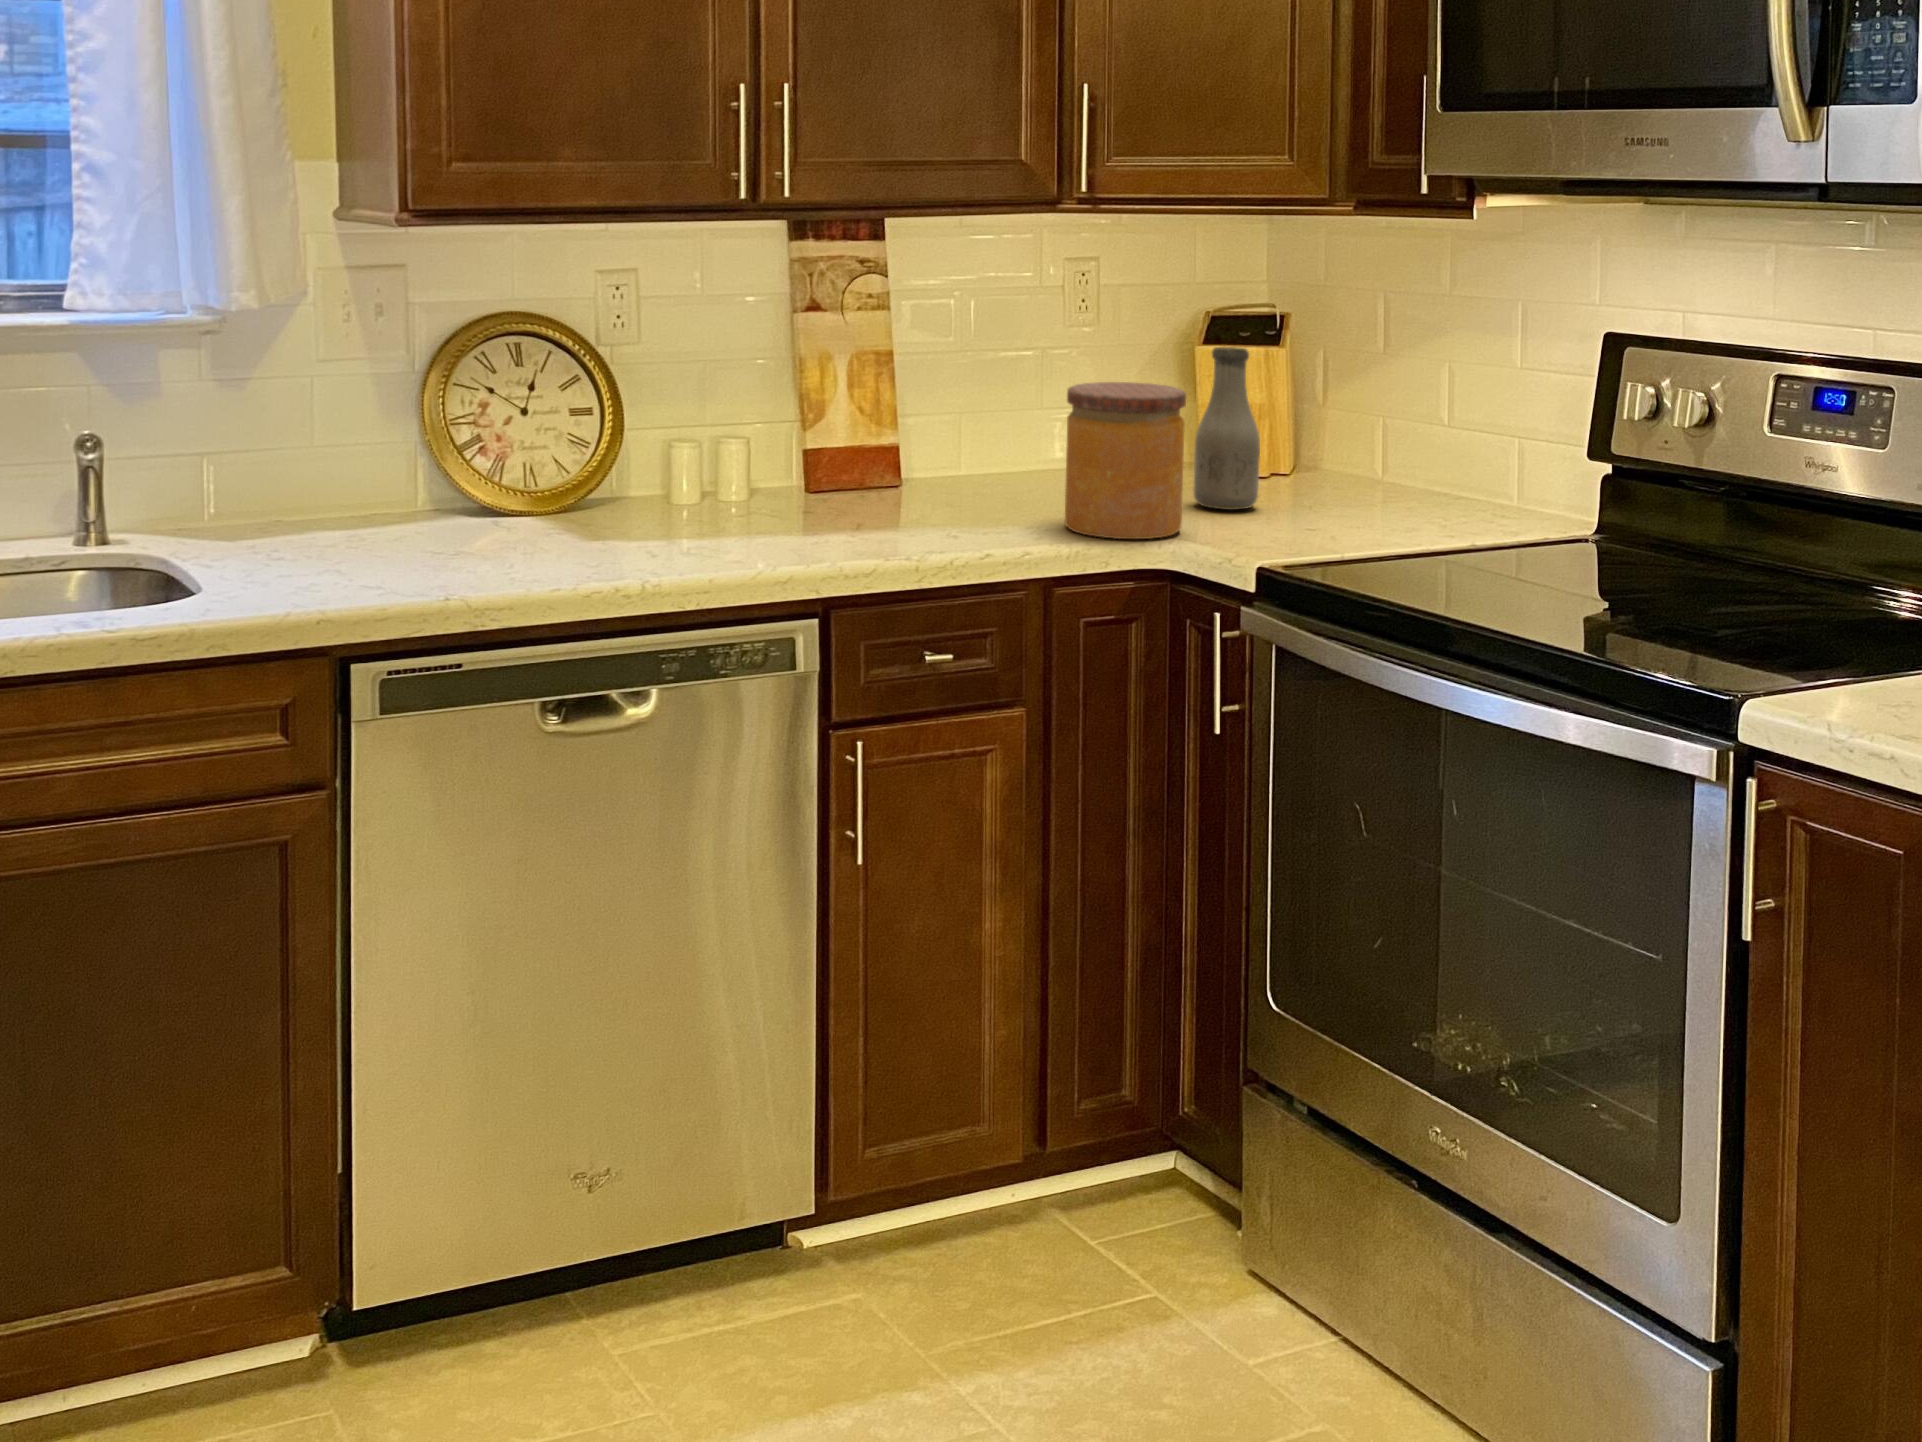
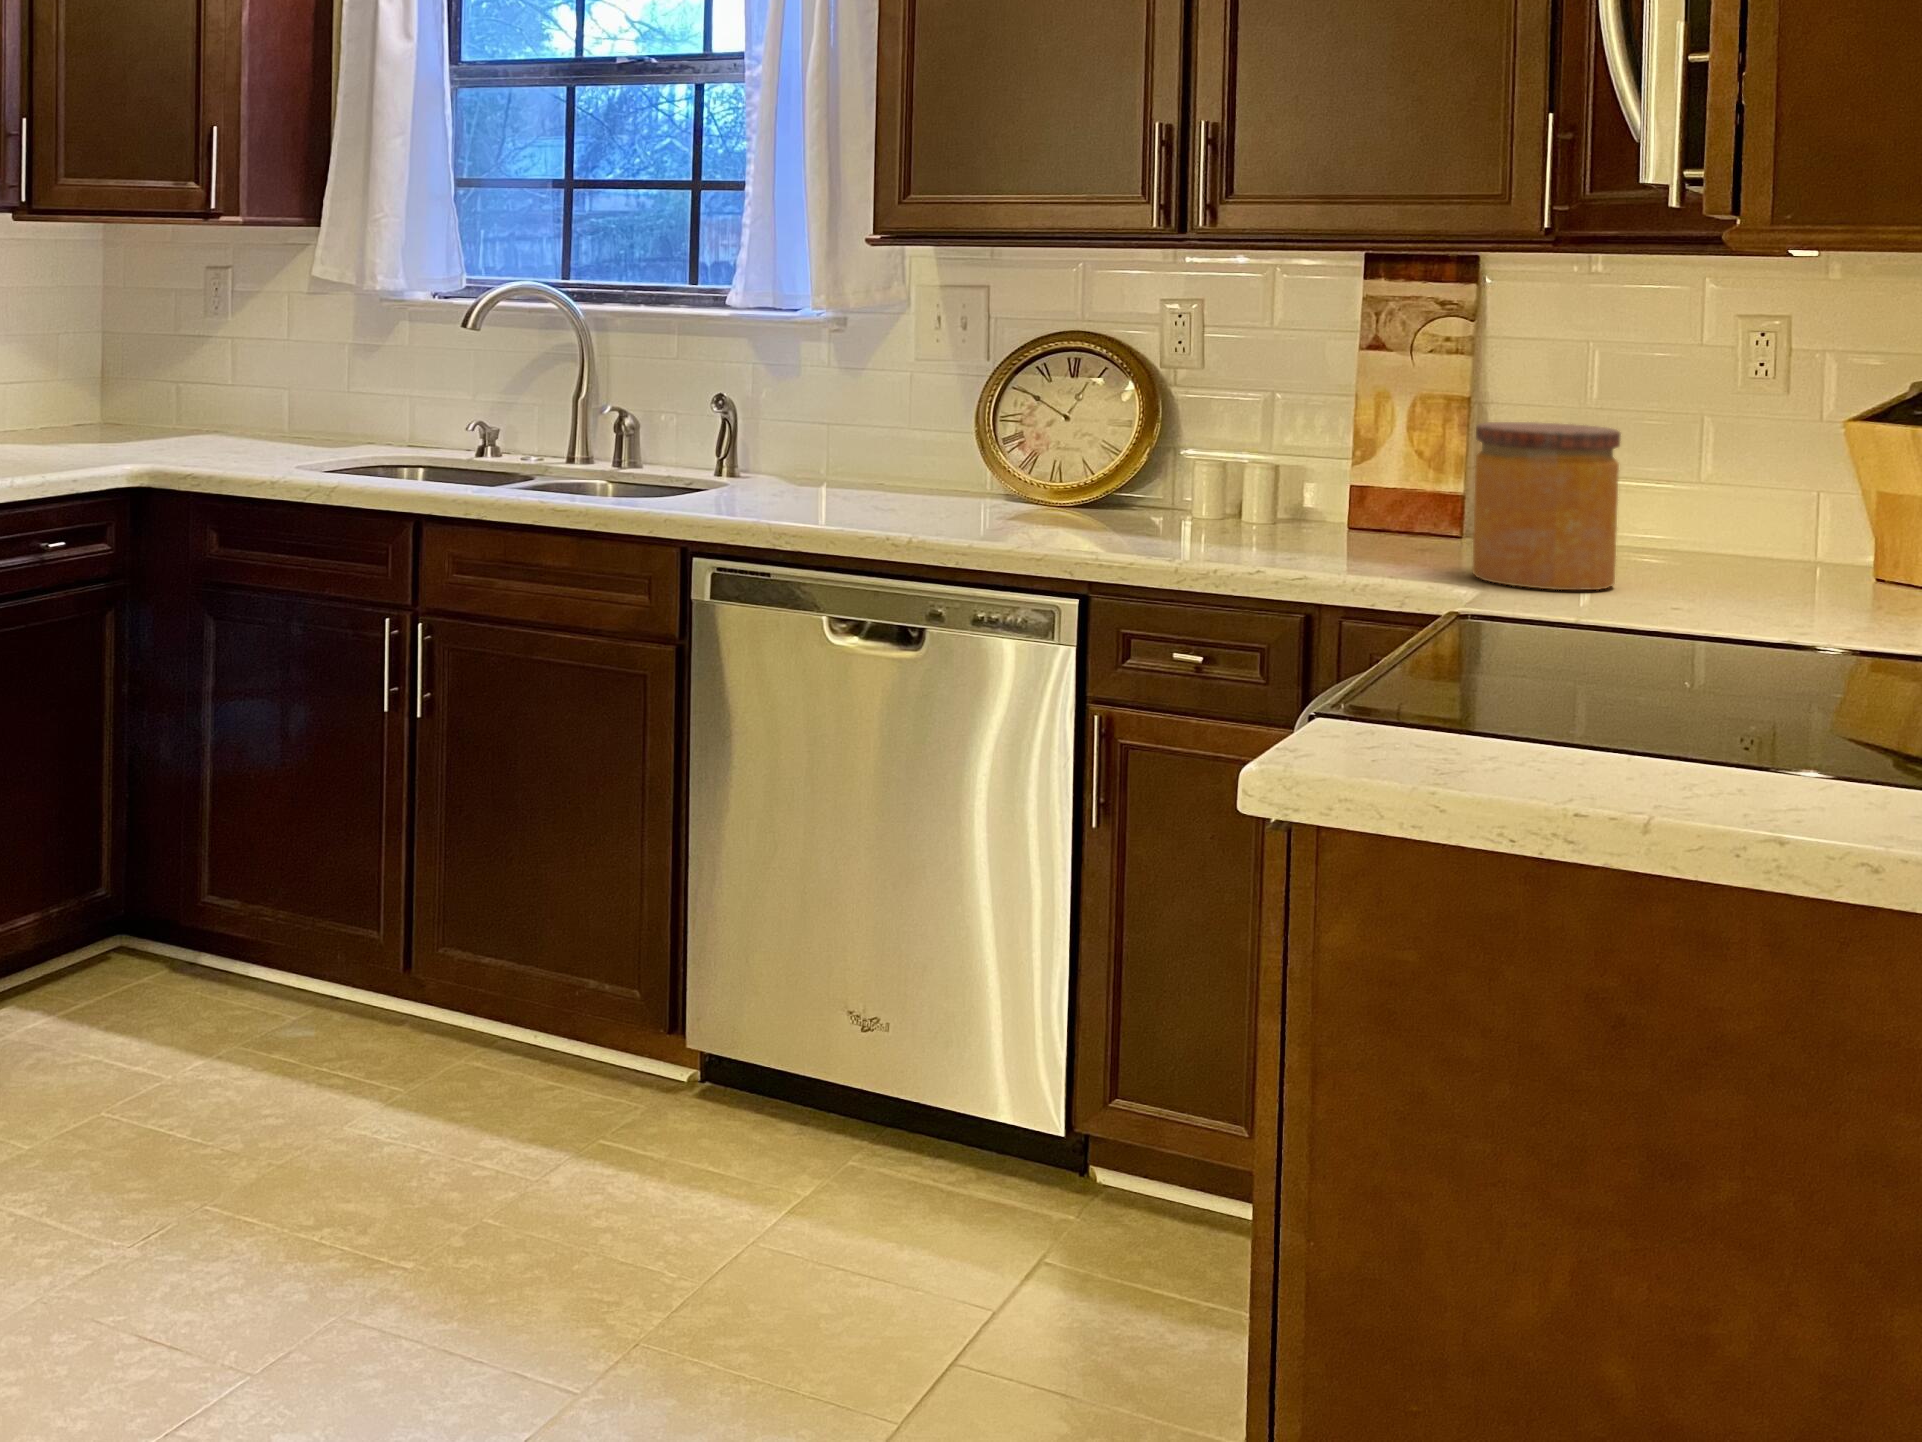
bottle: present [1193,347,1260,510] -> none [1724,402,1816,595]

